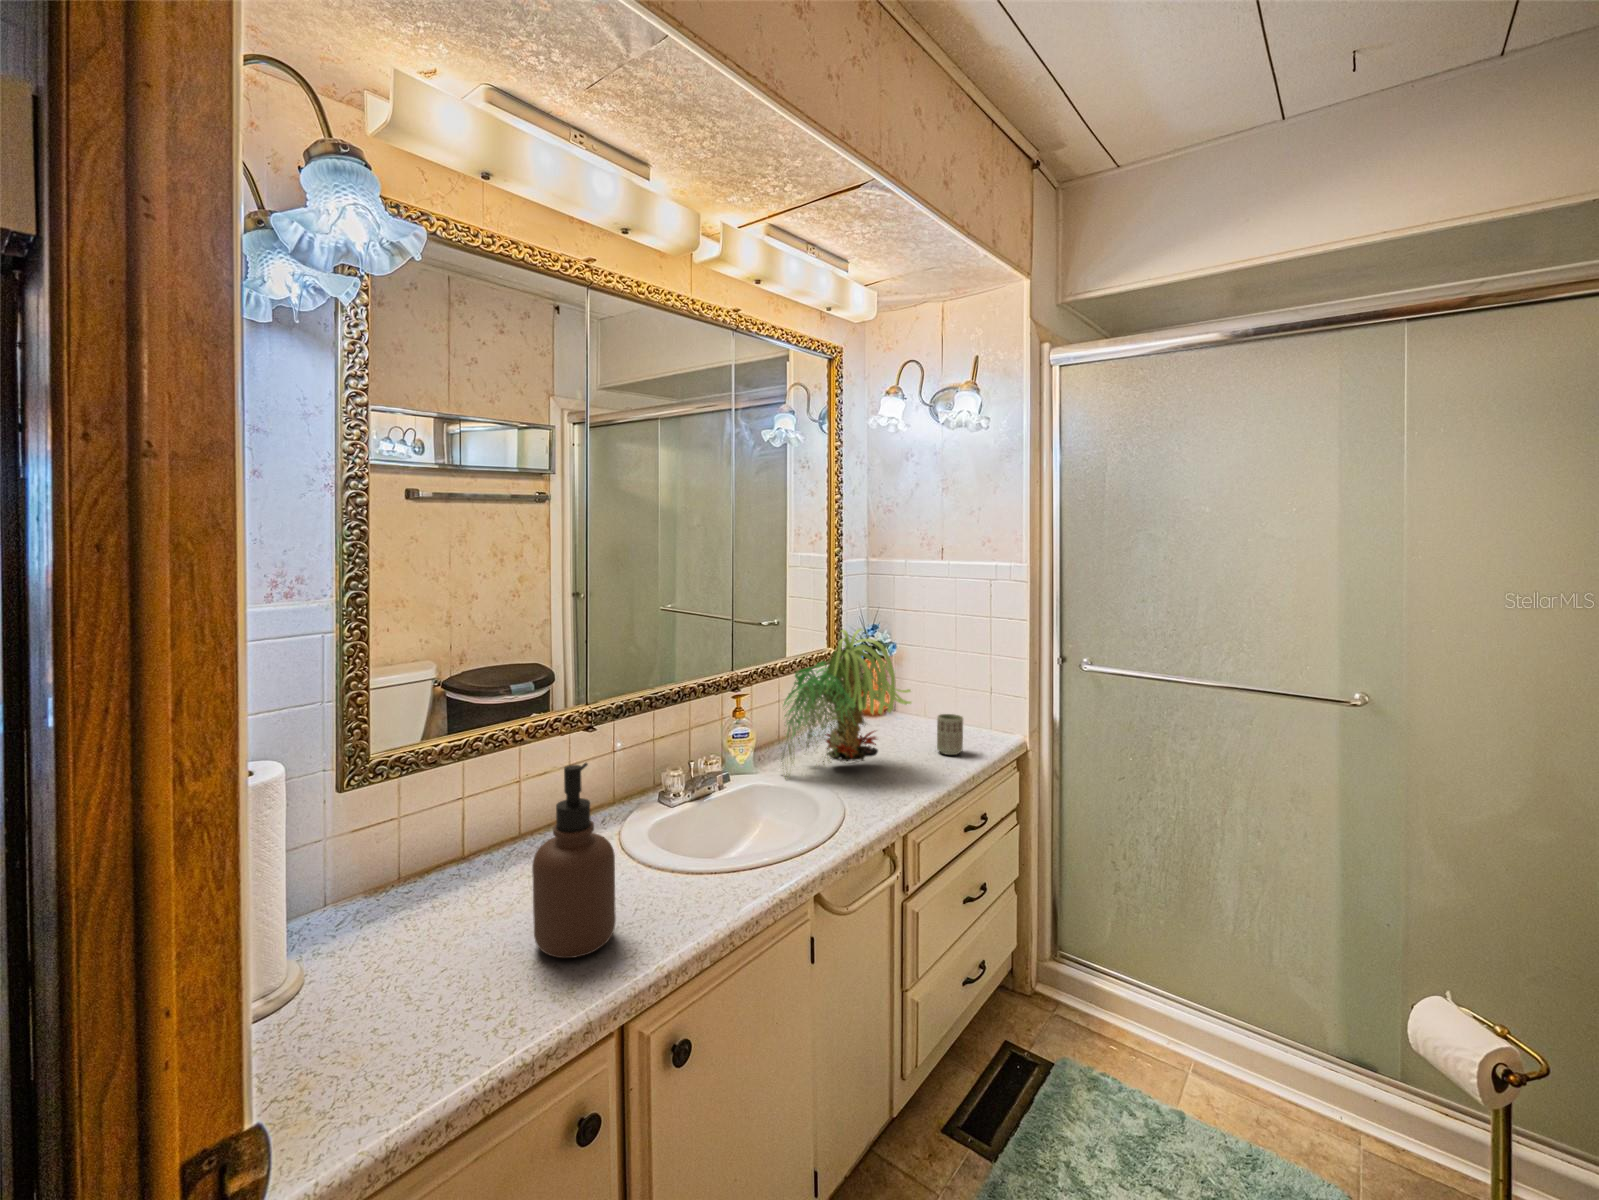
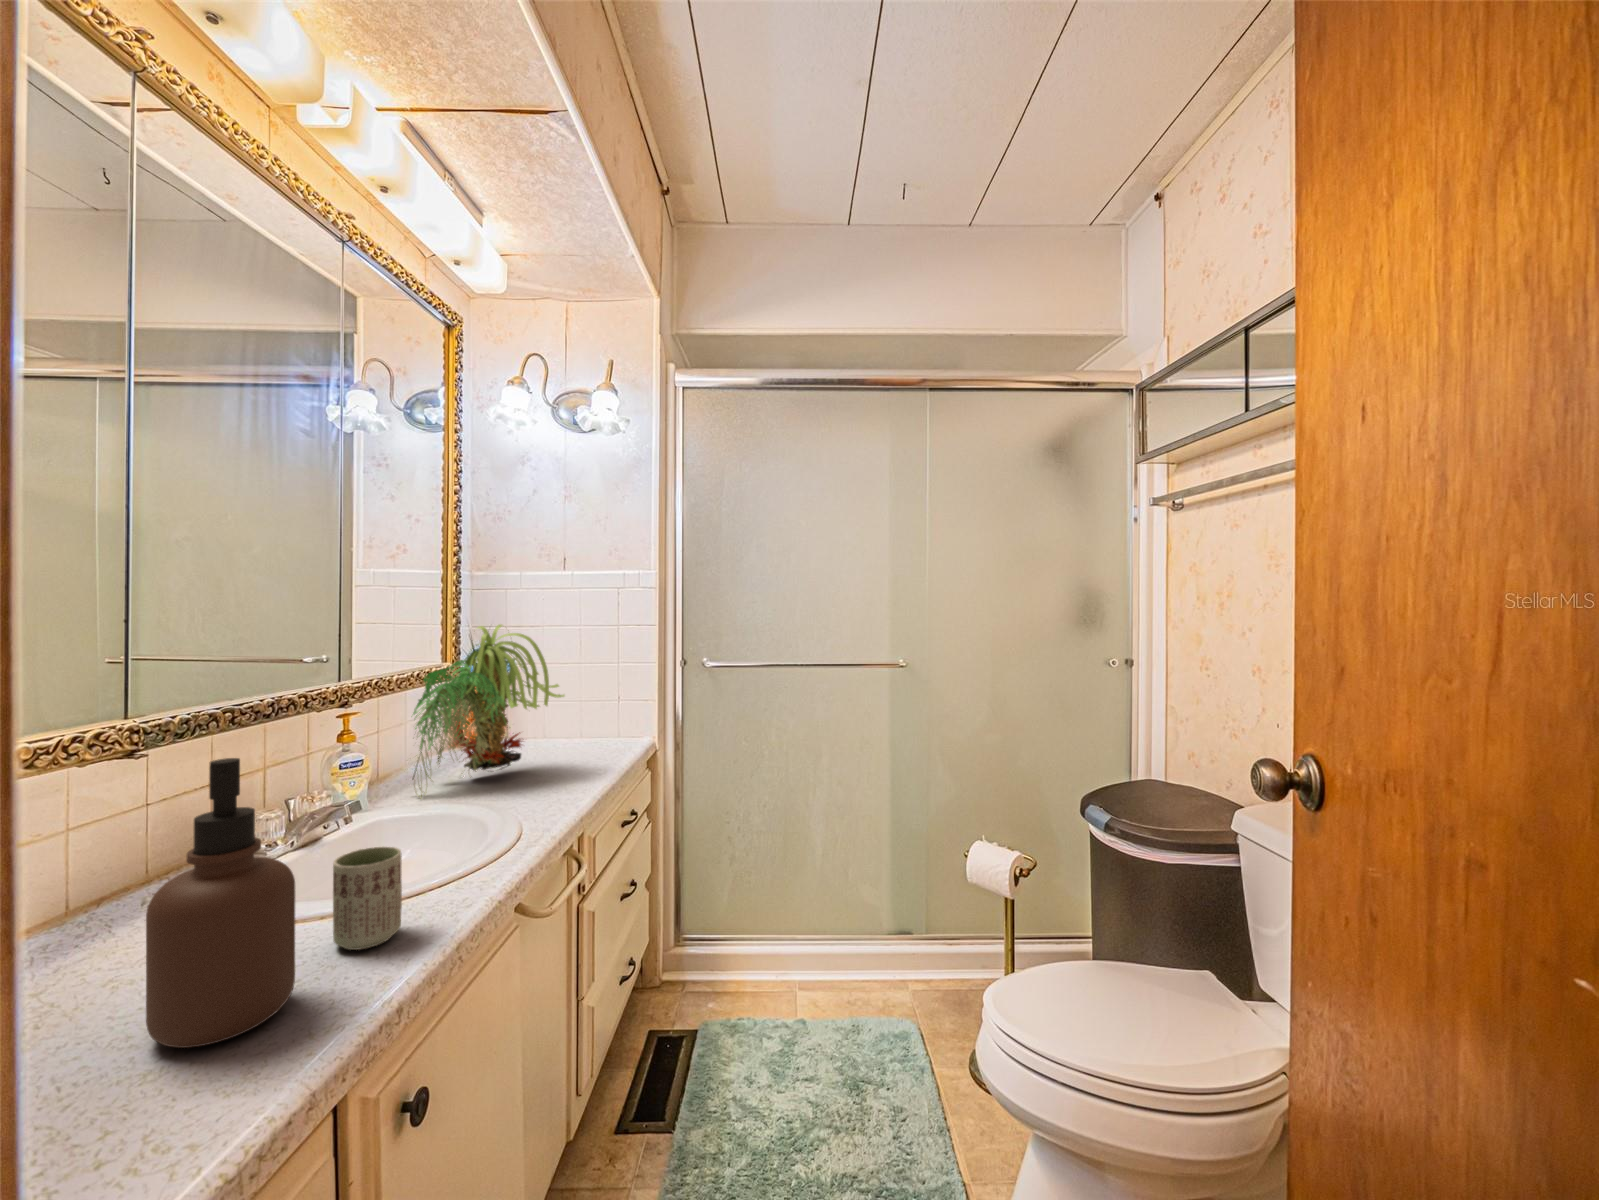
cup: present [937,714,963,755] -> present [333,847,402,950]

